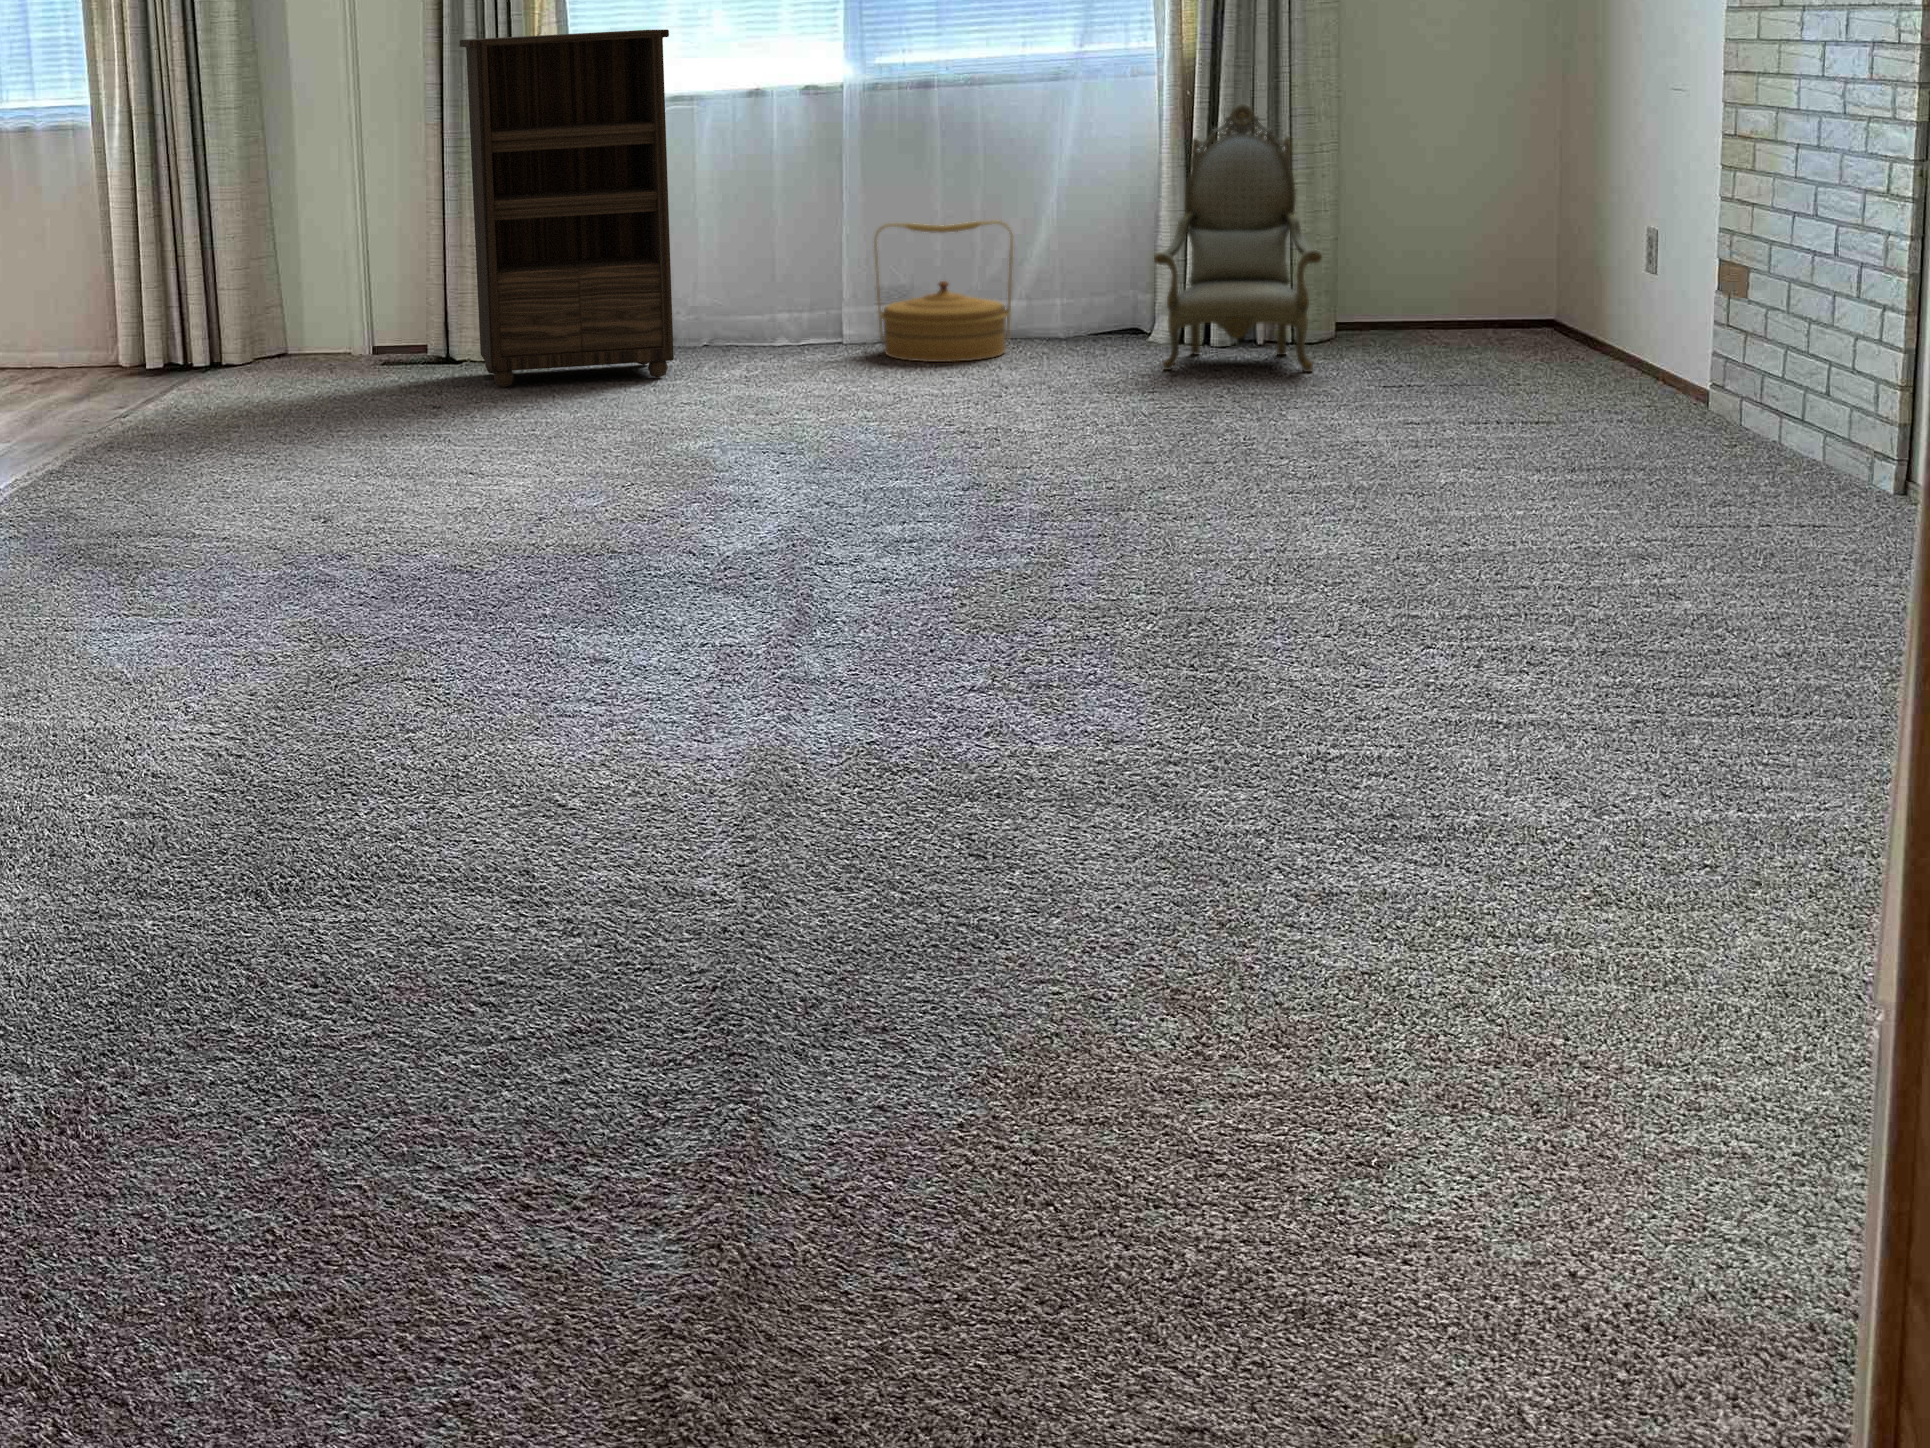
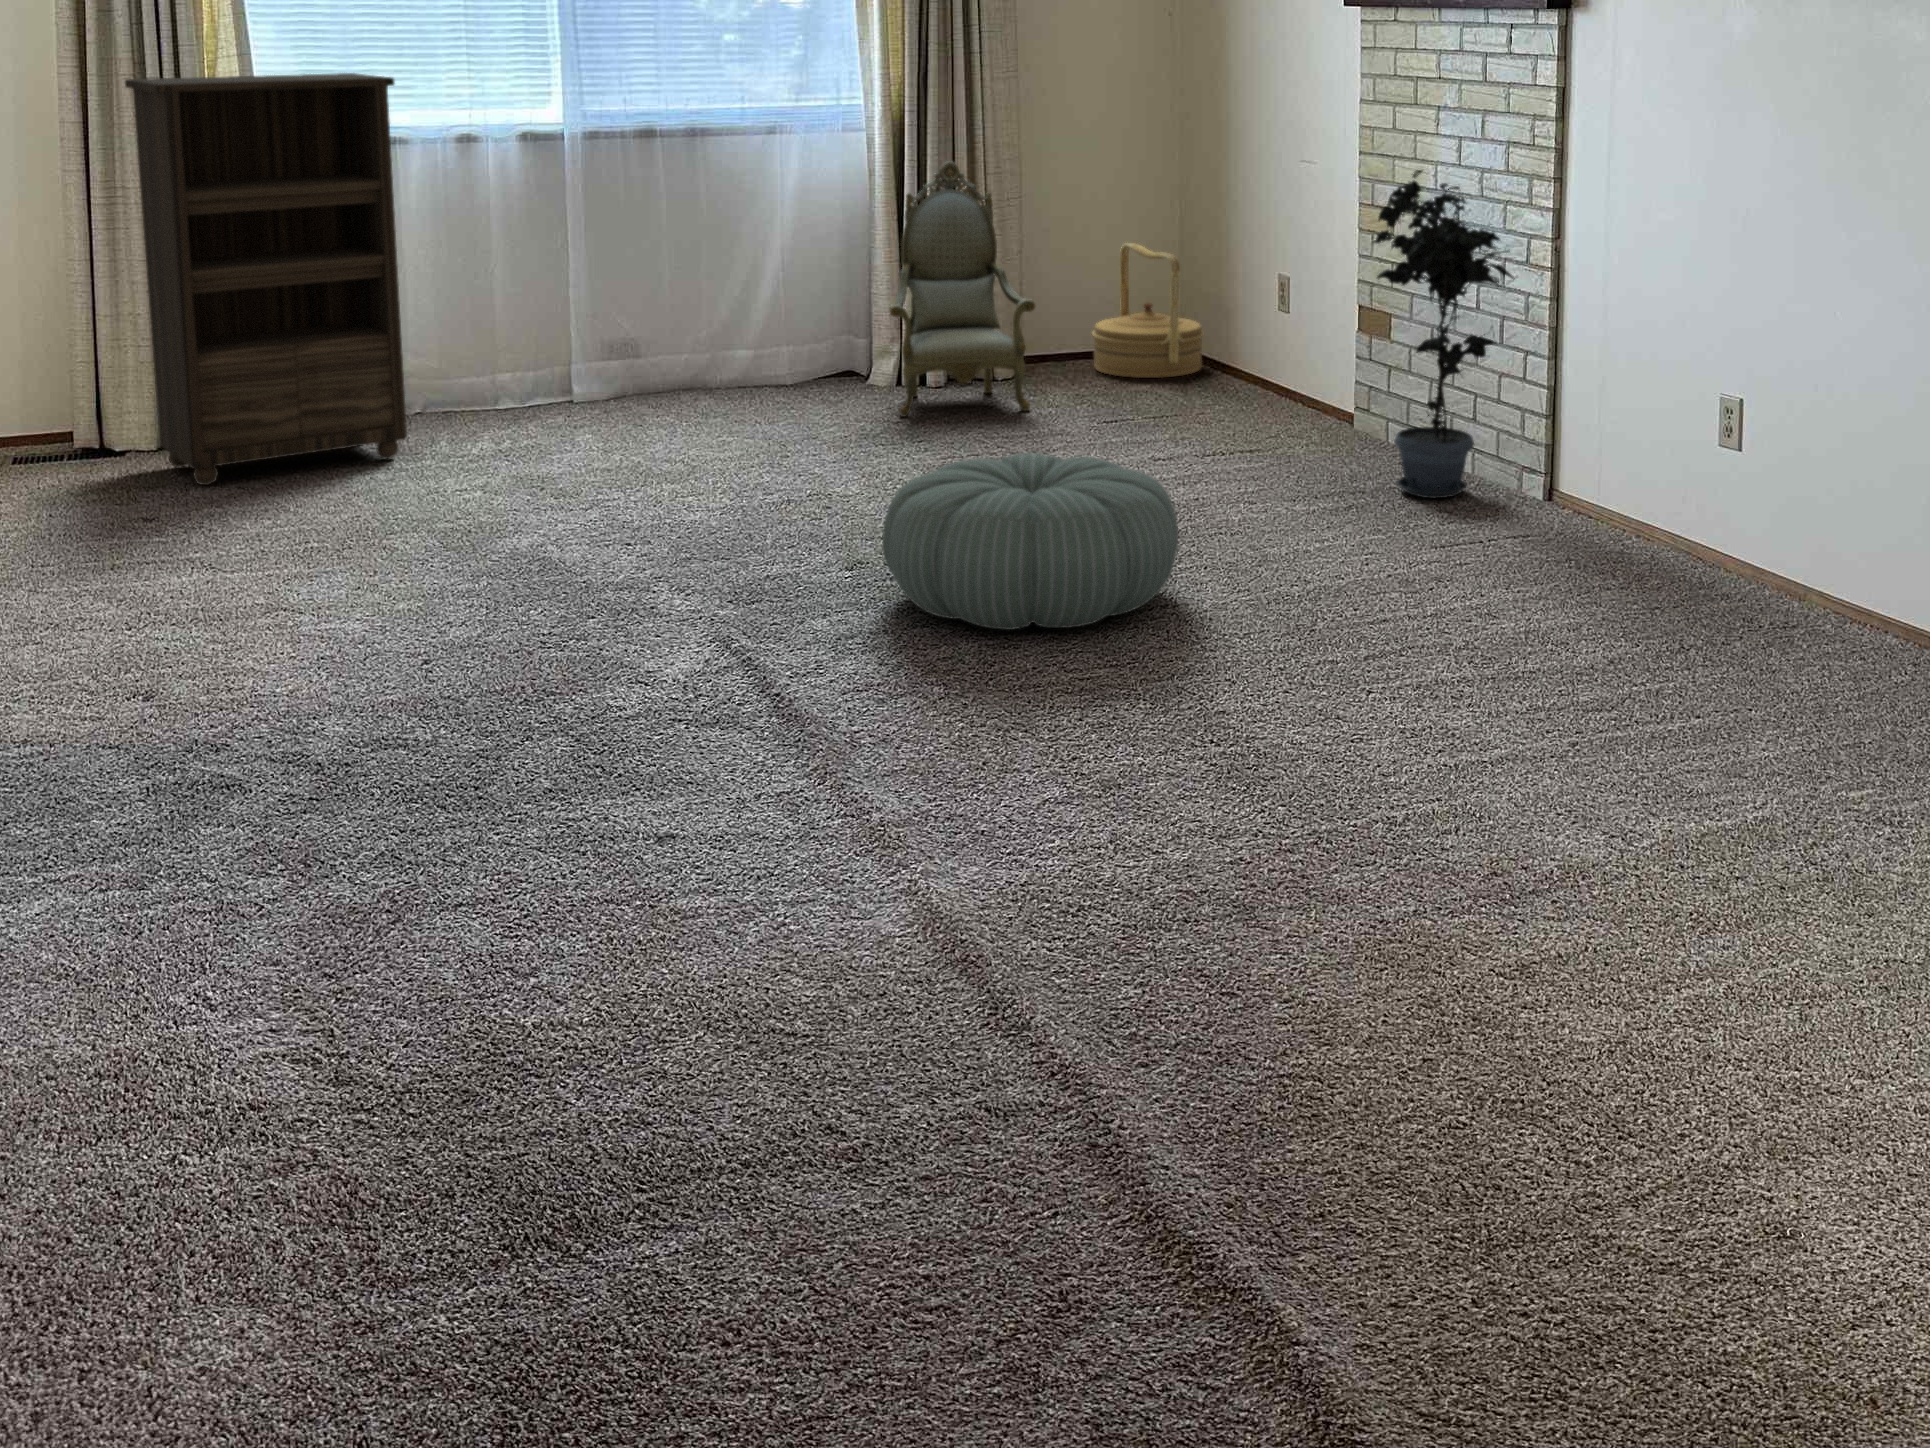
potted plant: none [1656,79,1864,475] -> present [1372,170,1513,498]
woven basket: present [874,220,1013,362] -> present [1092,243,1204,378]
pouf: none [993,377,1315,543] -> present [882,453,1178,630]

